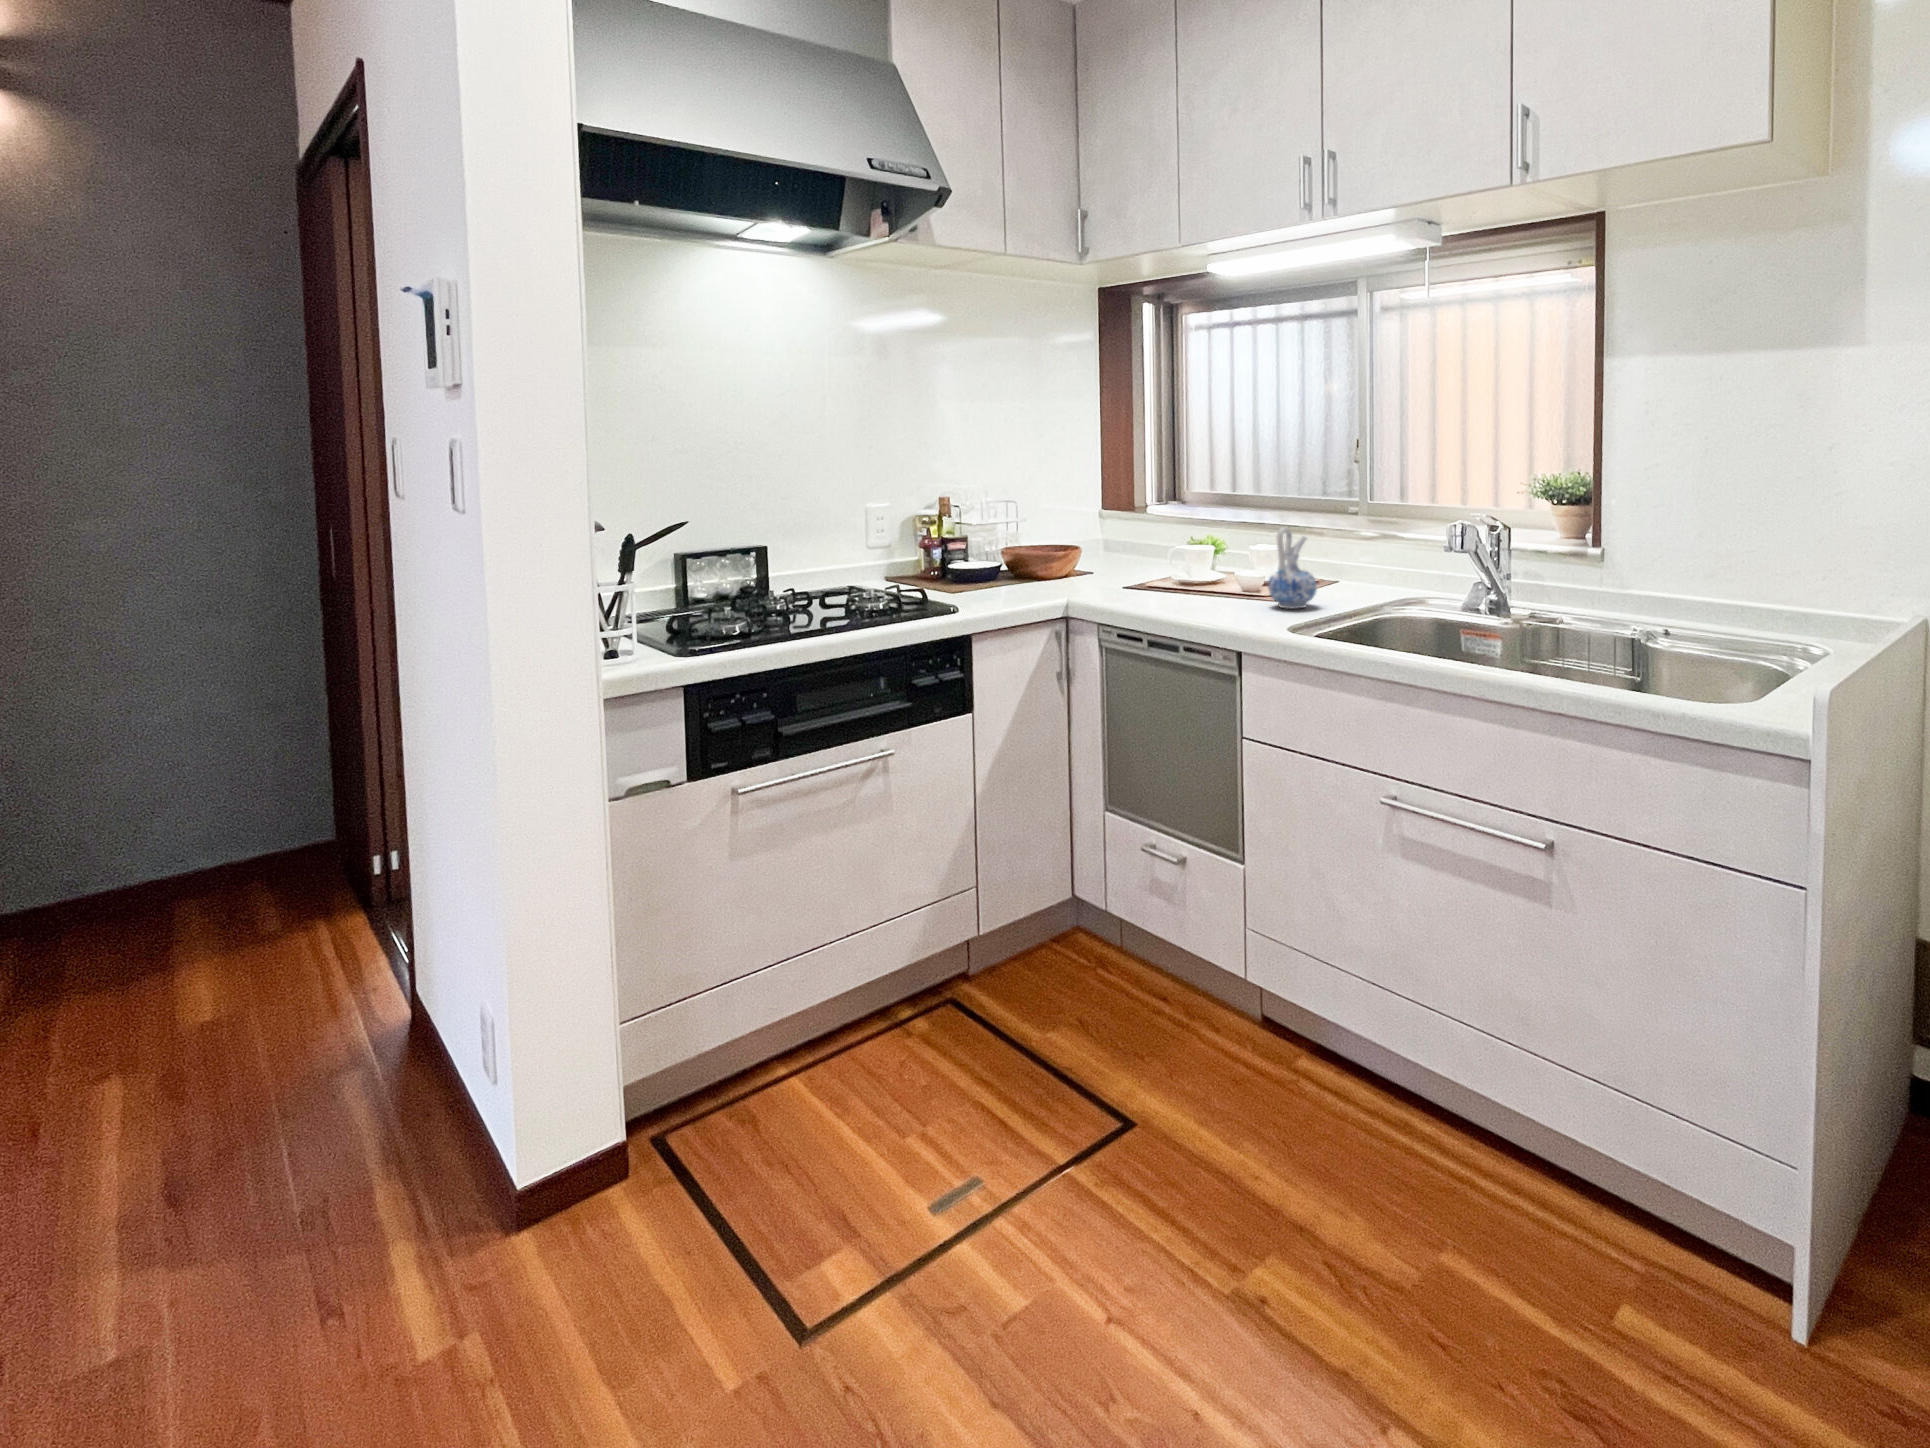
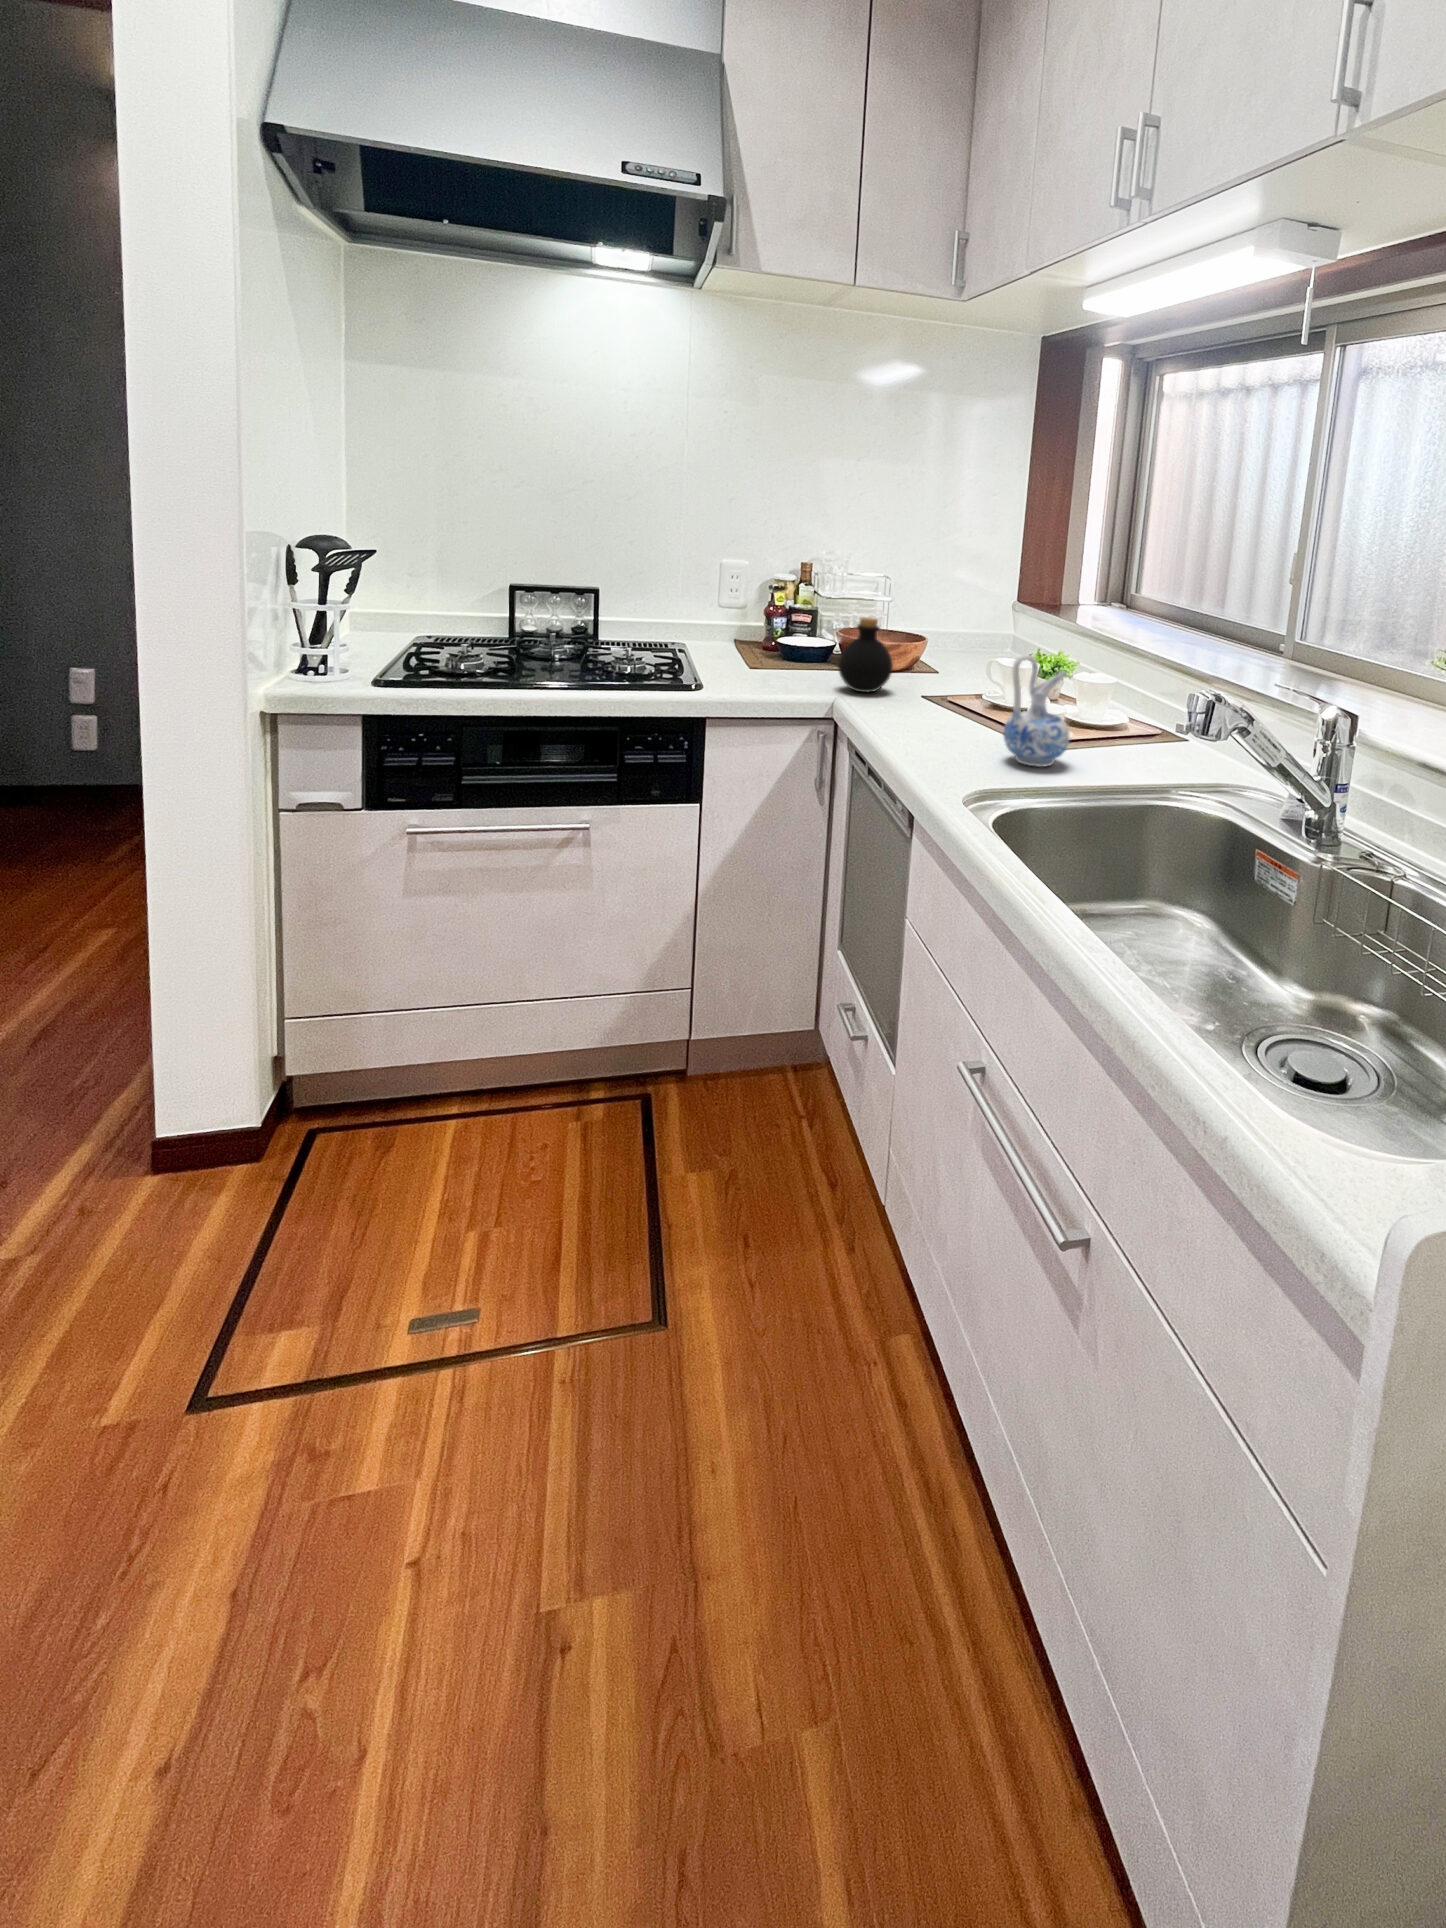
bottle: none [1062,529,1107,592] -> present [838,617,893,692]

